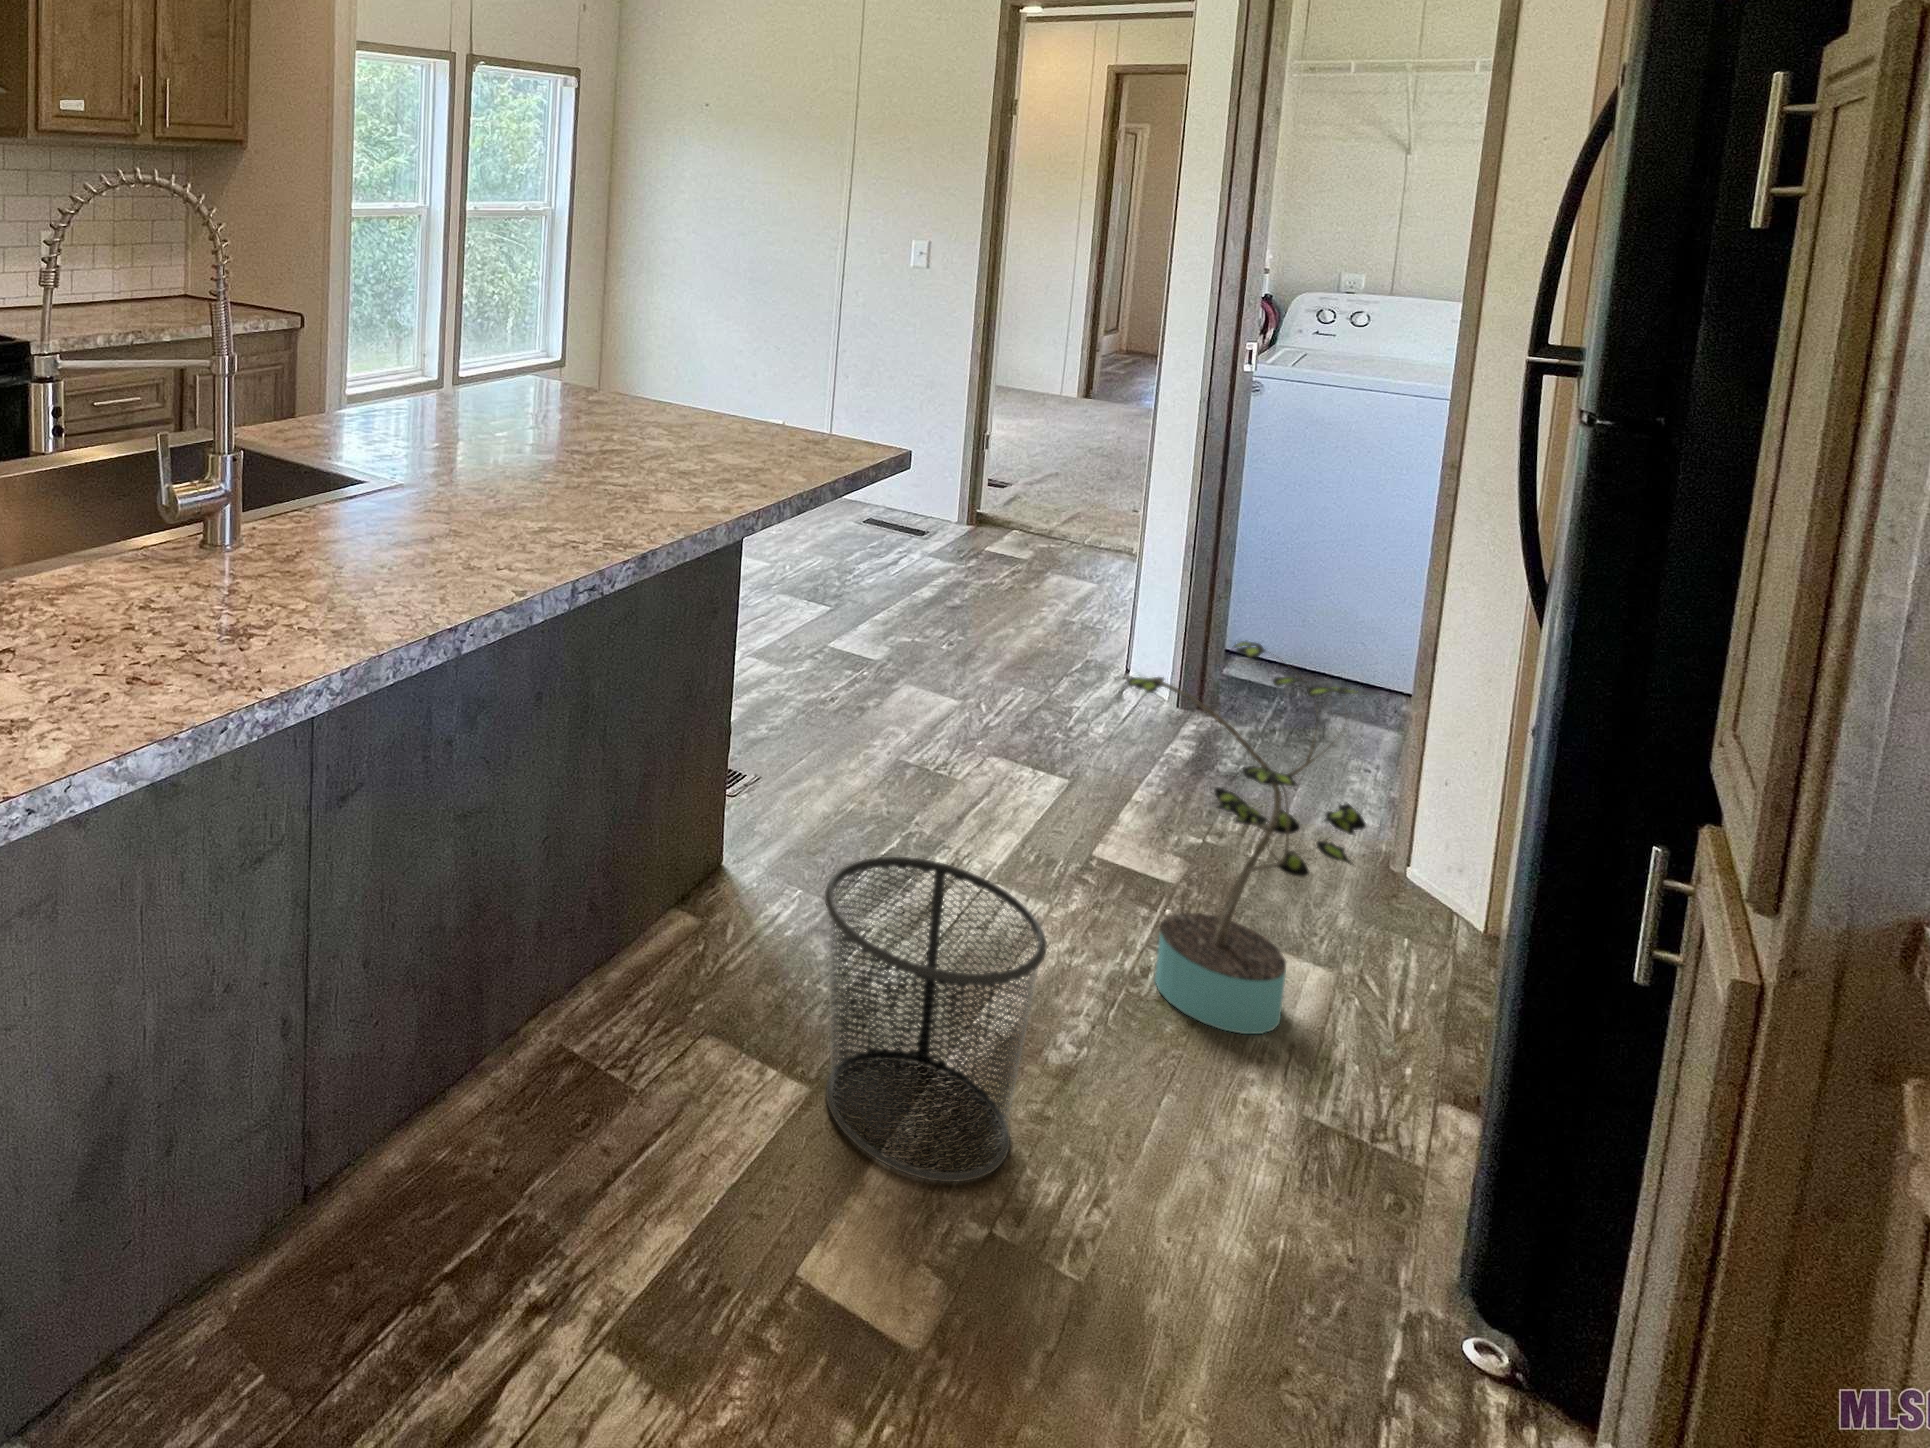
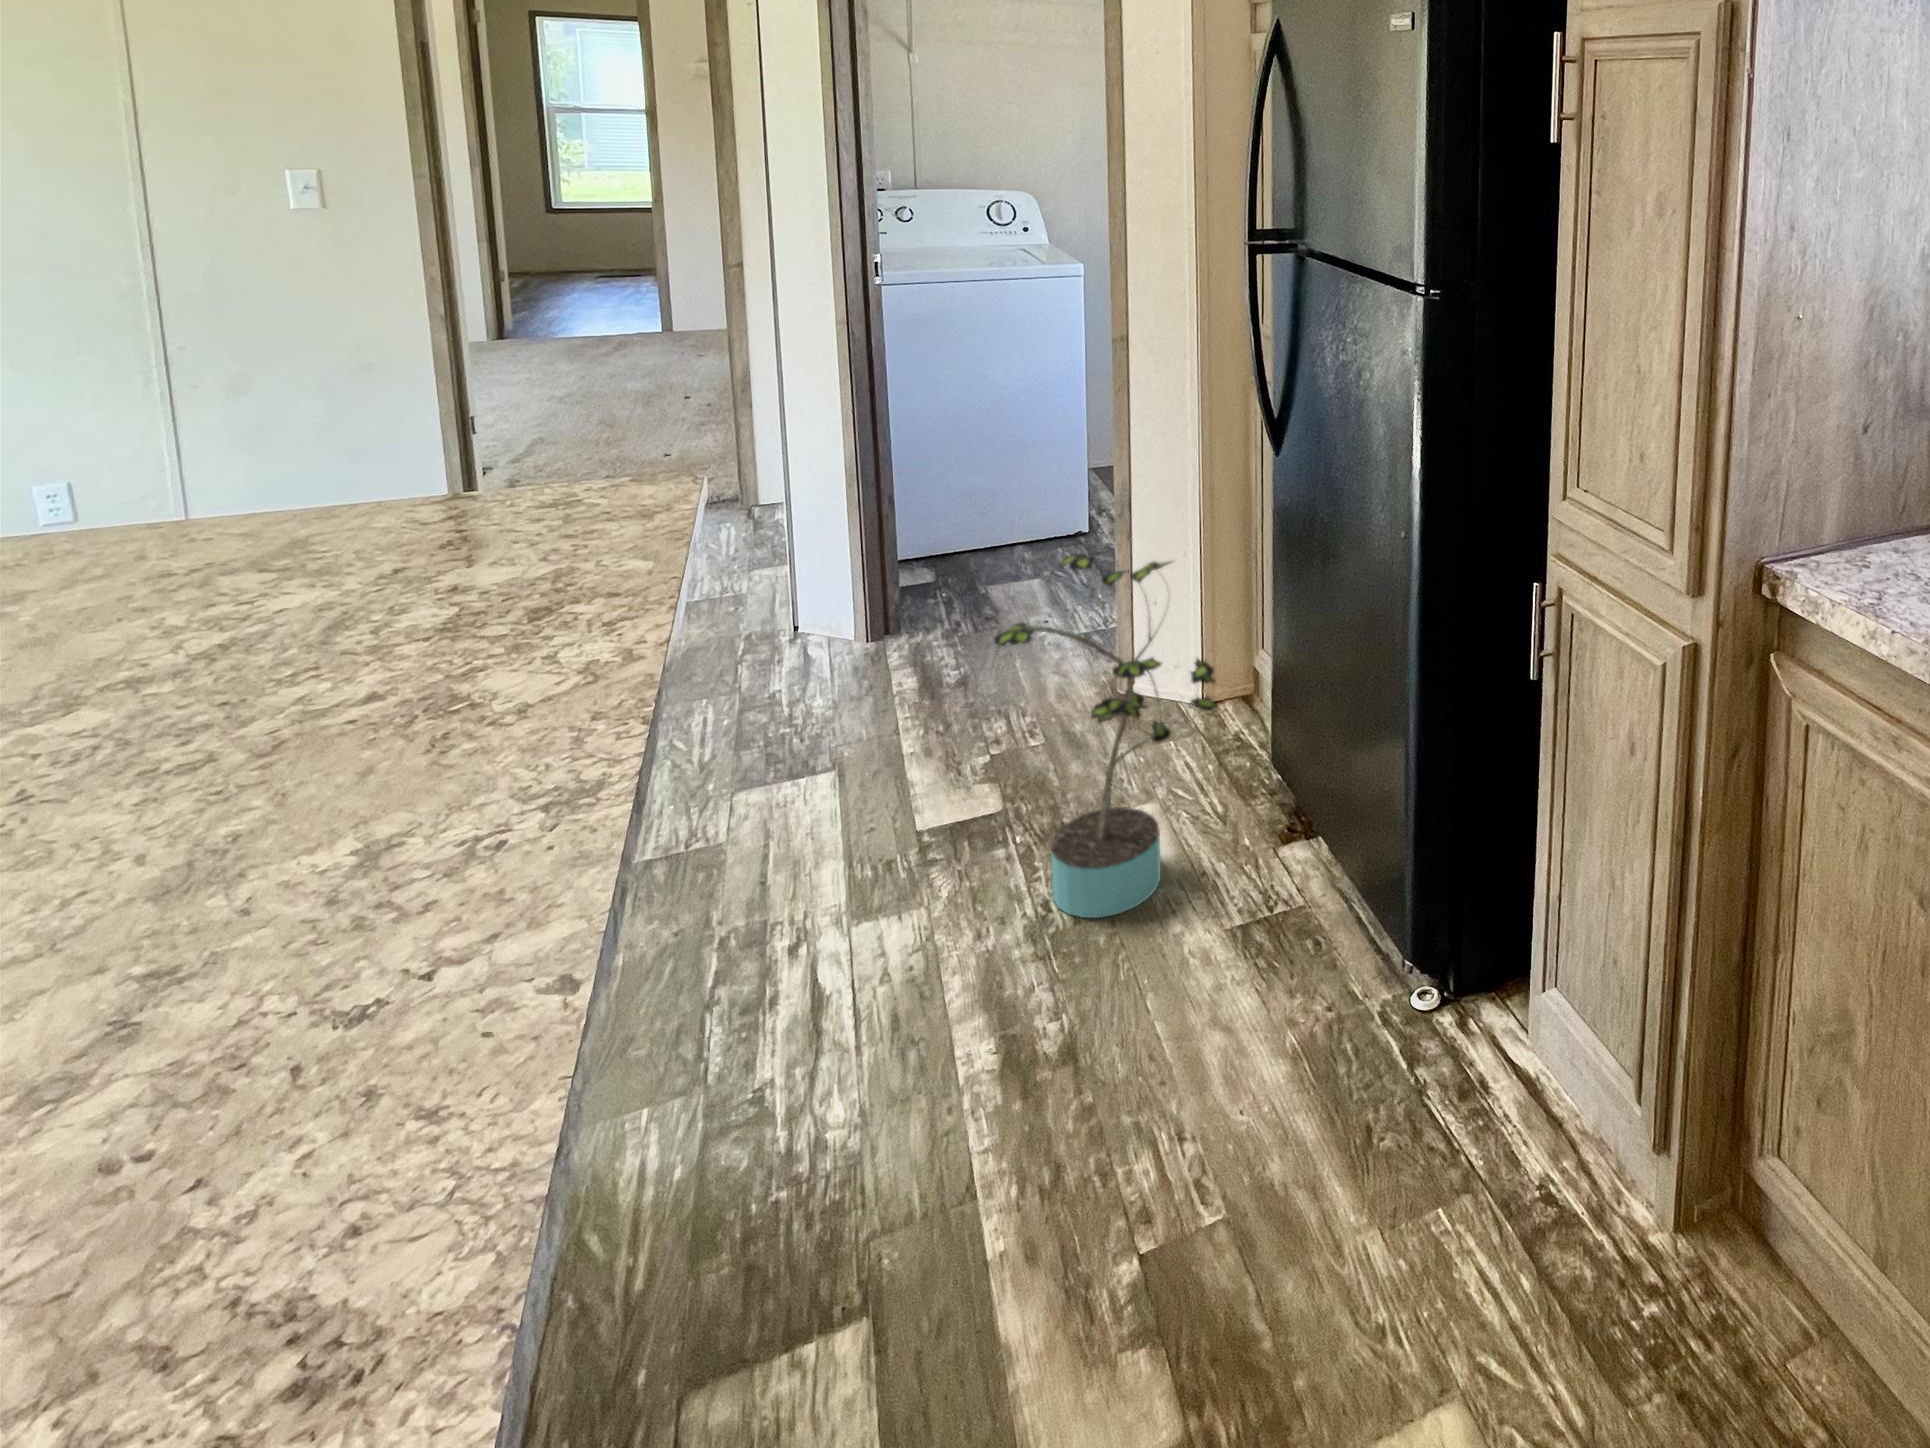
waste bin: present [825,857,1047,1182] -> none [841,921,1111,1322]

